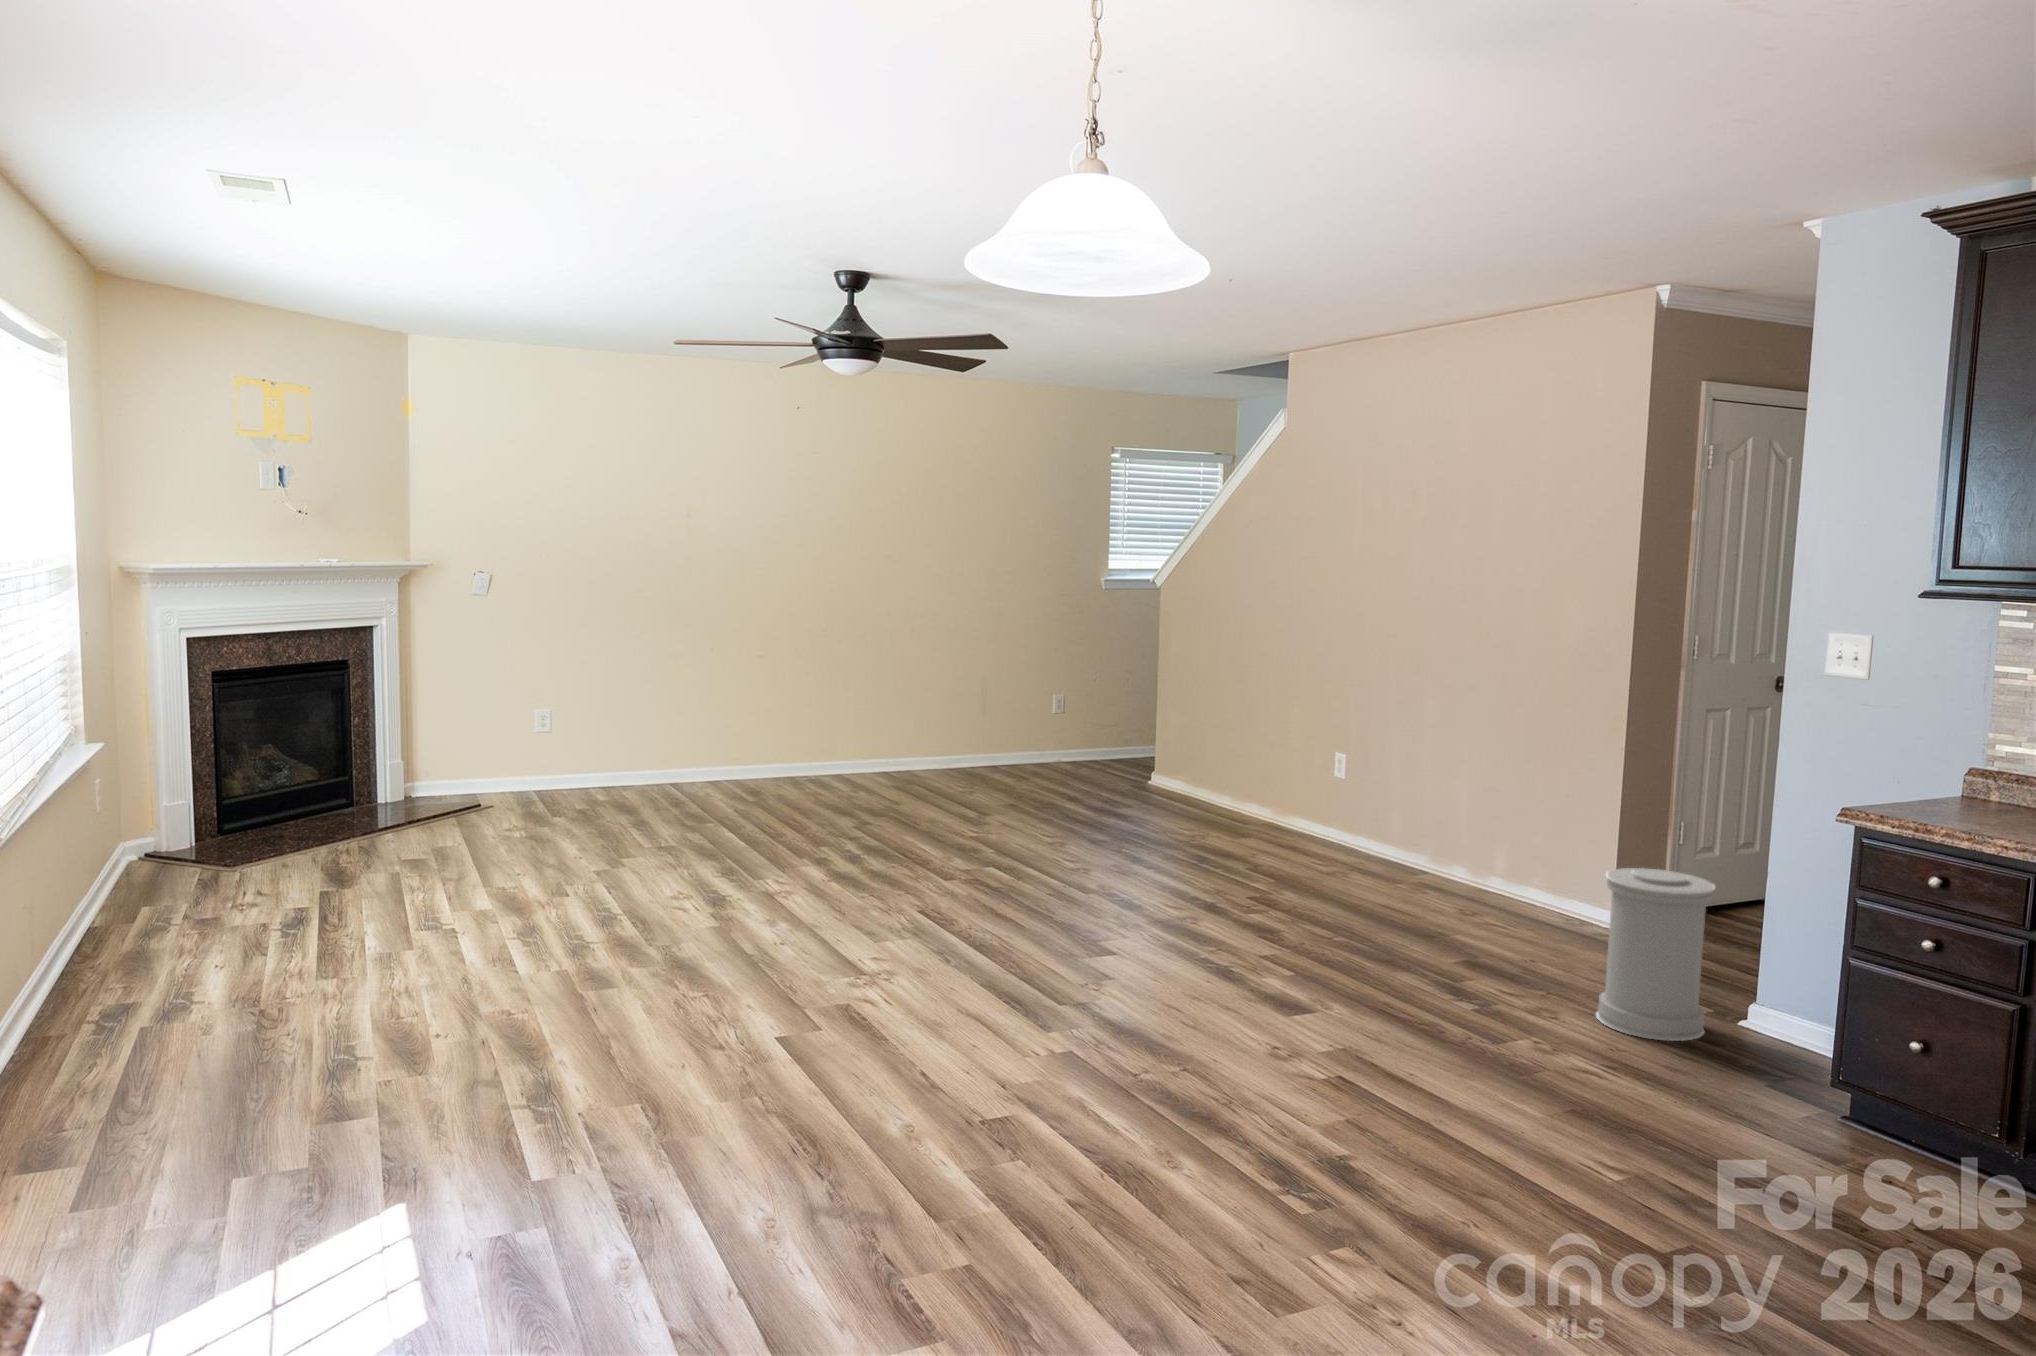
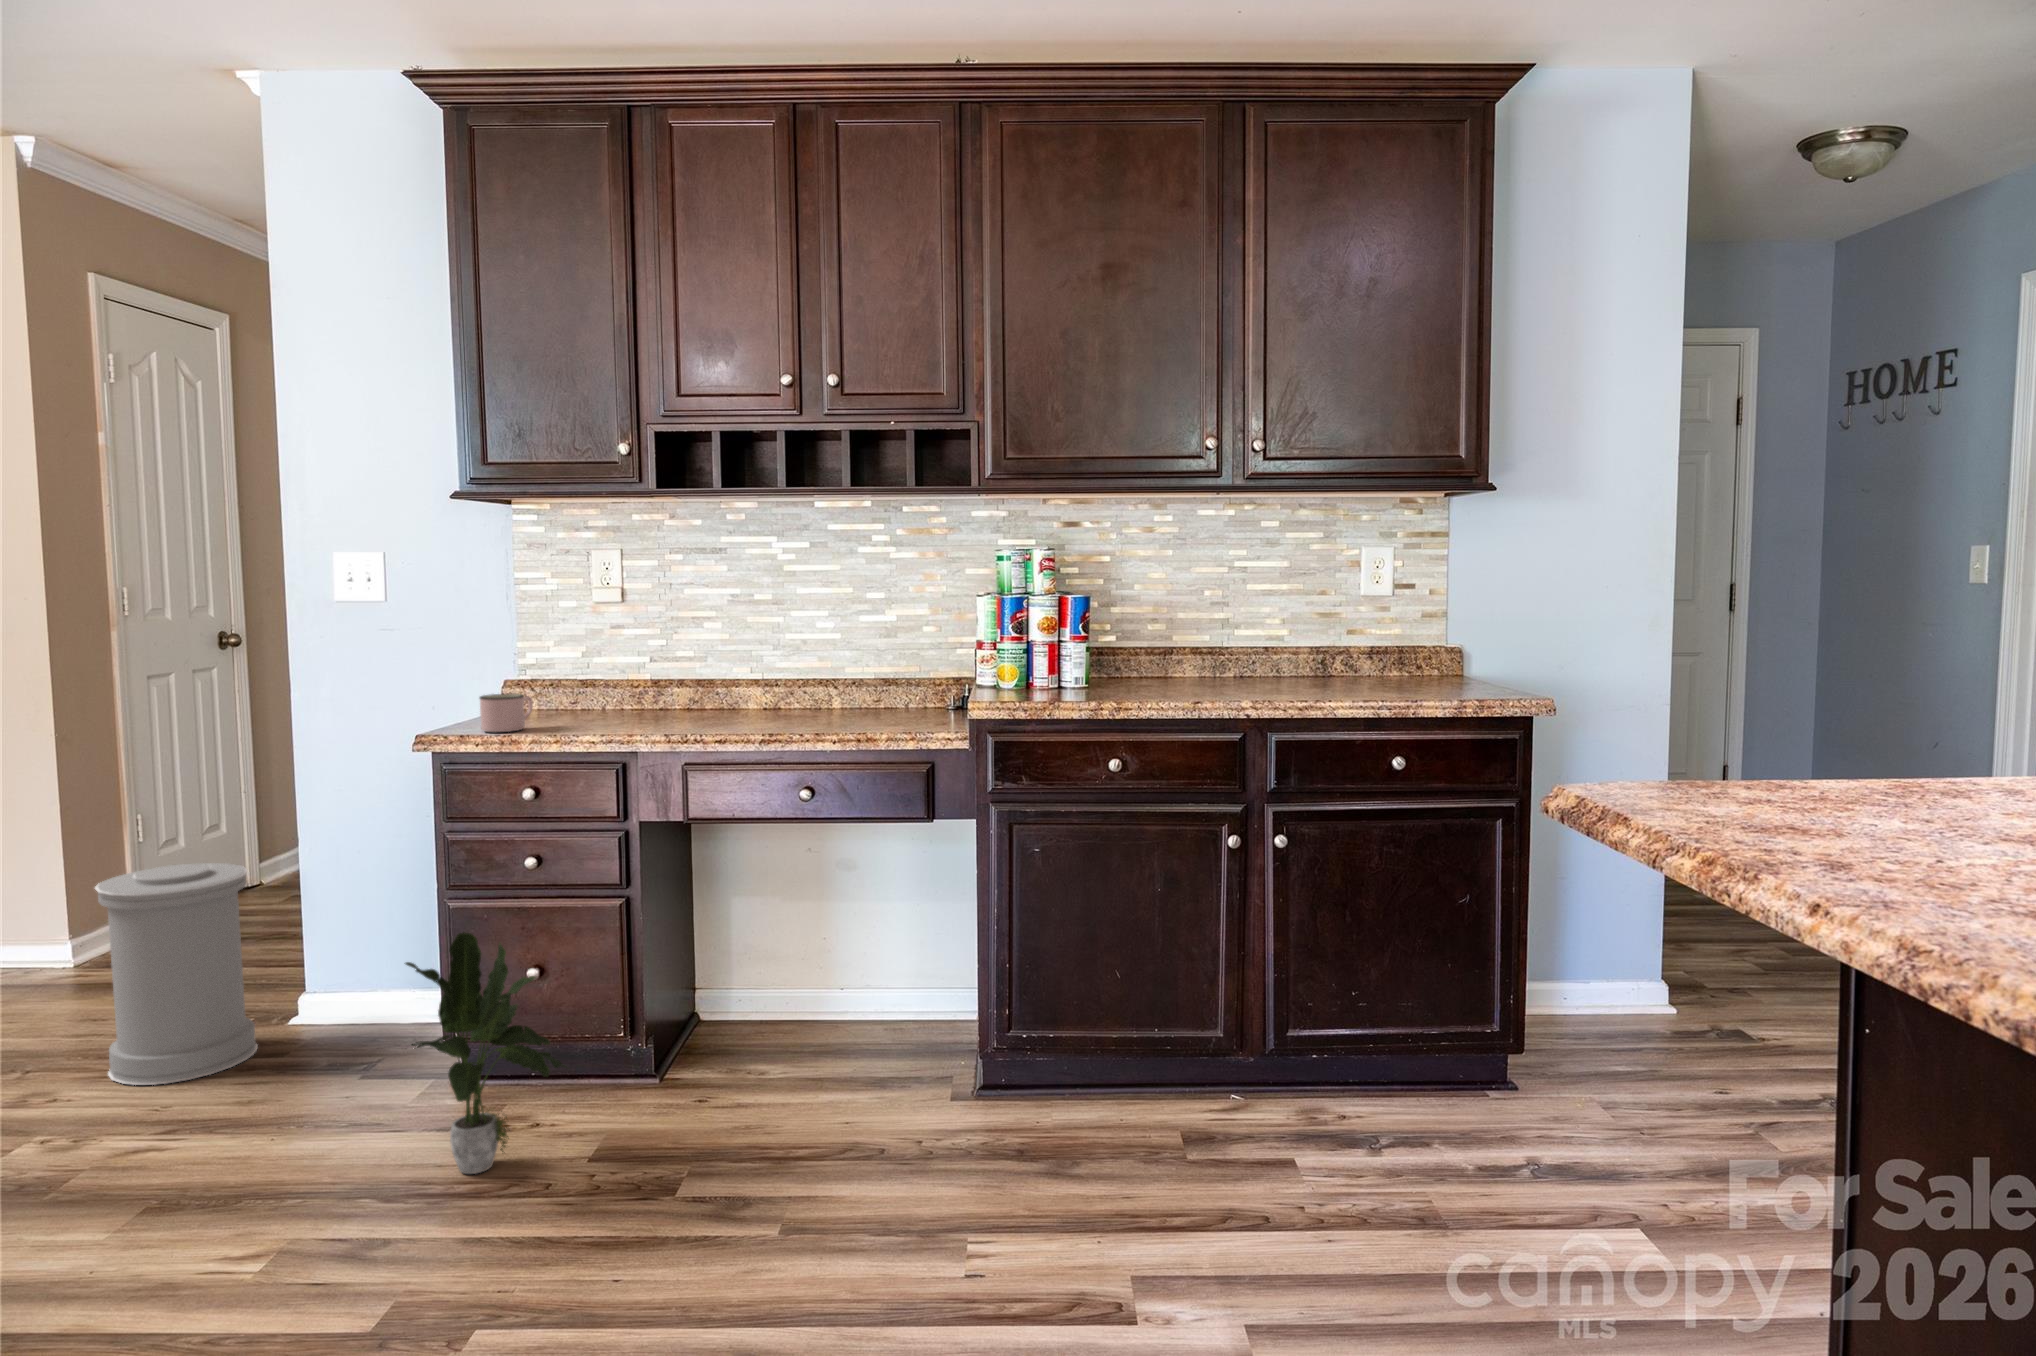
mug: none [1906,782,1966,821] -> present [480,694,533,732]
potted plant: none [1758,986,1911,1195] -> present [406,932,567,1174]

